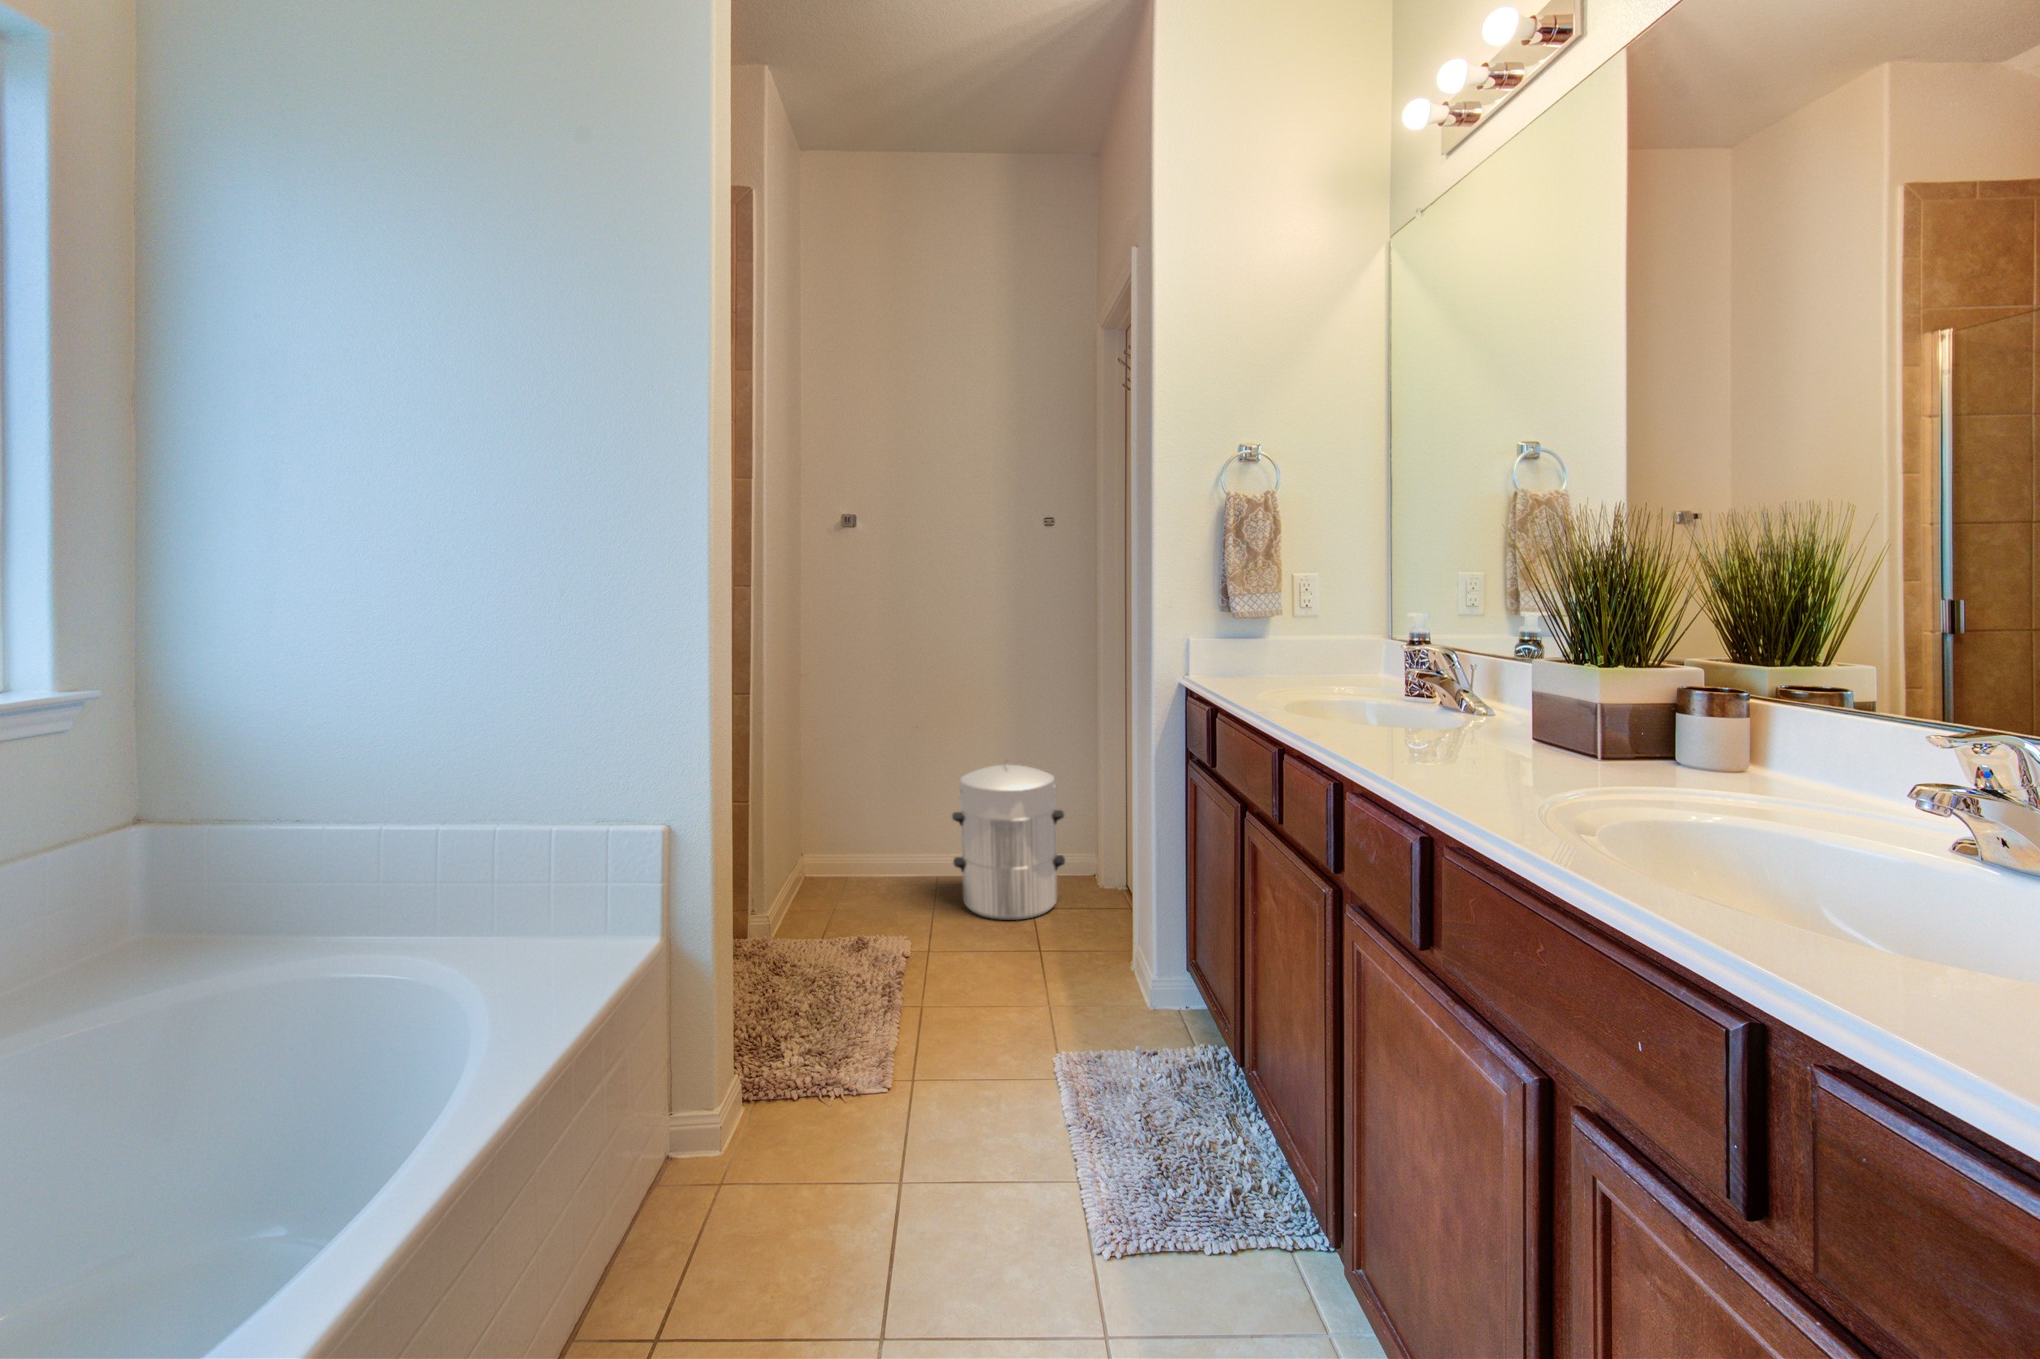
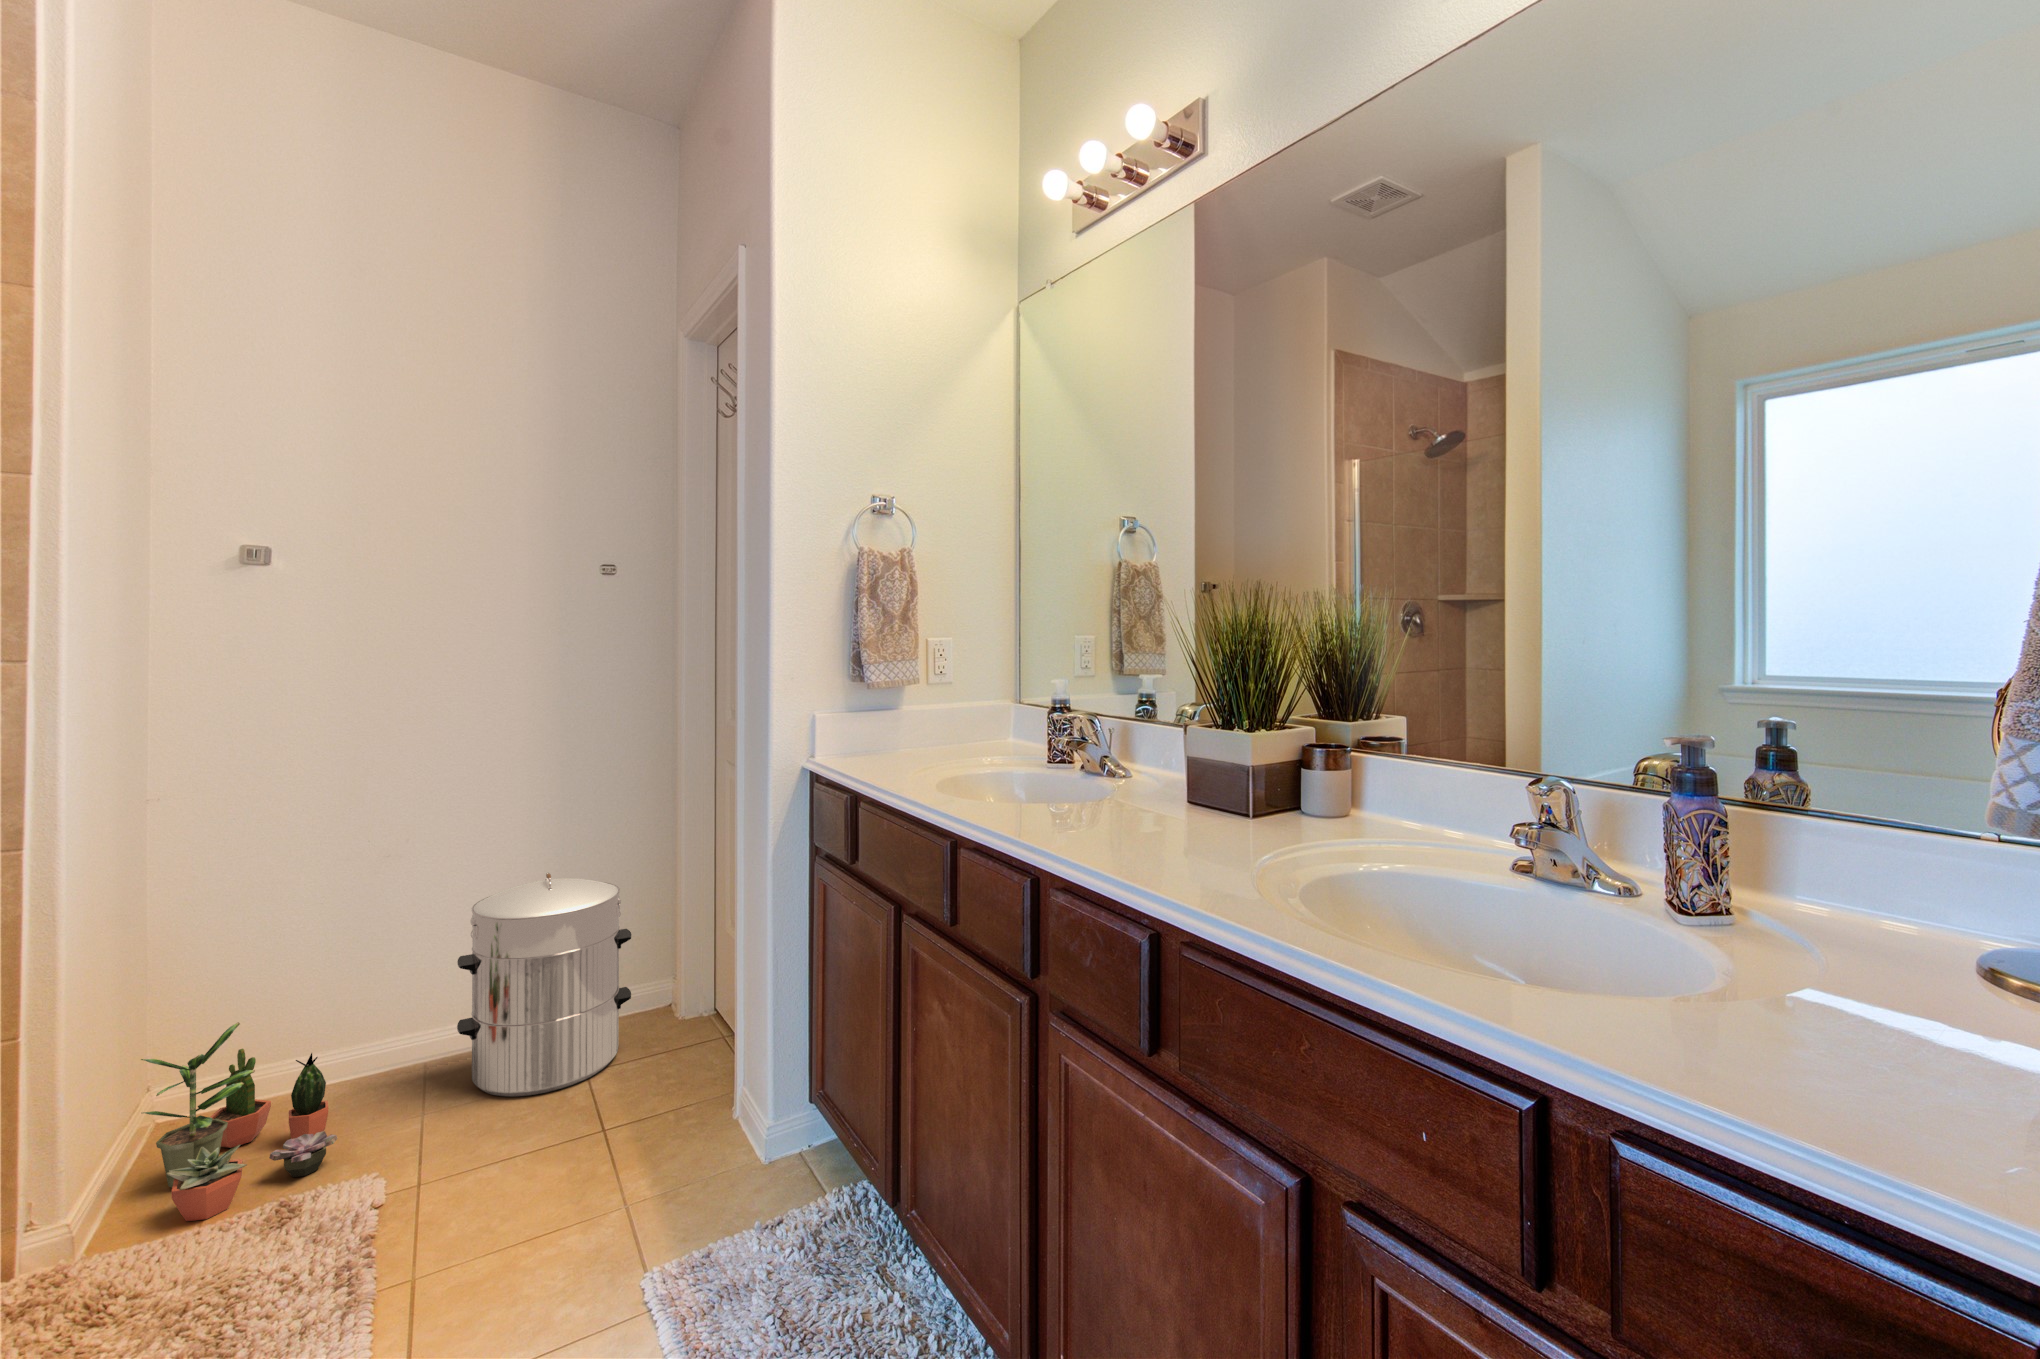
potted plant: none [794,831,887,946] -> present [141,1022,337,1221]

